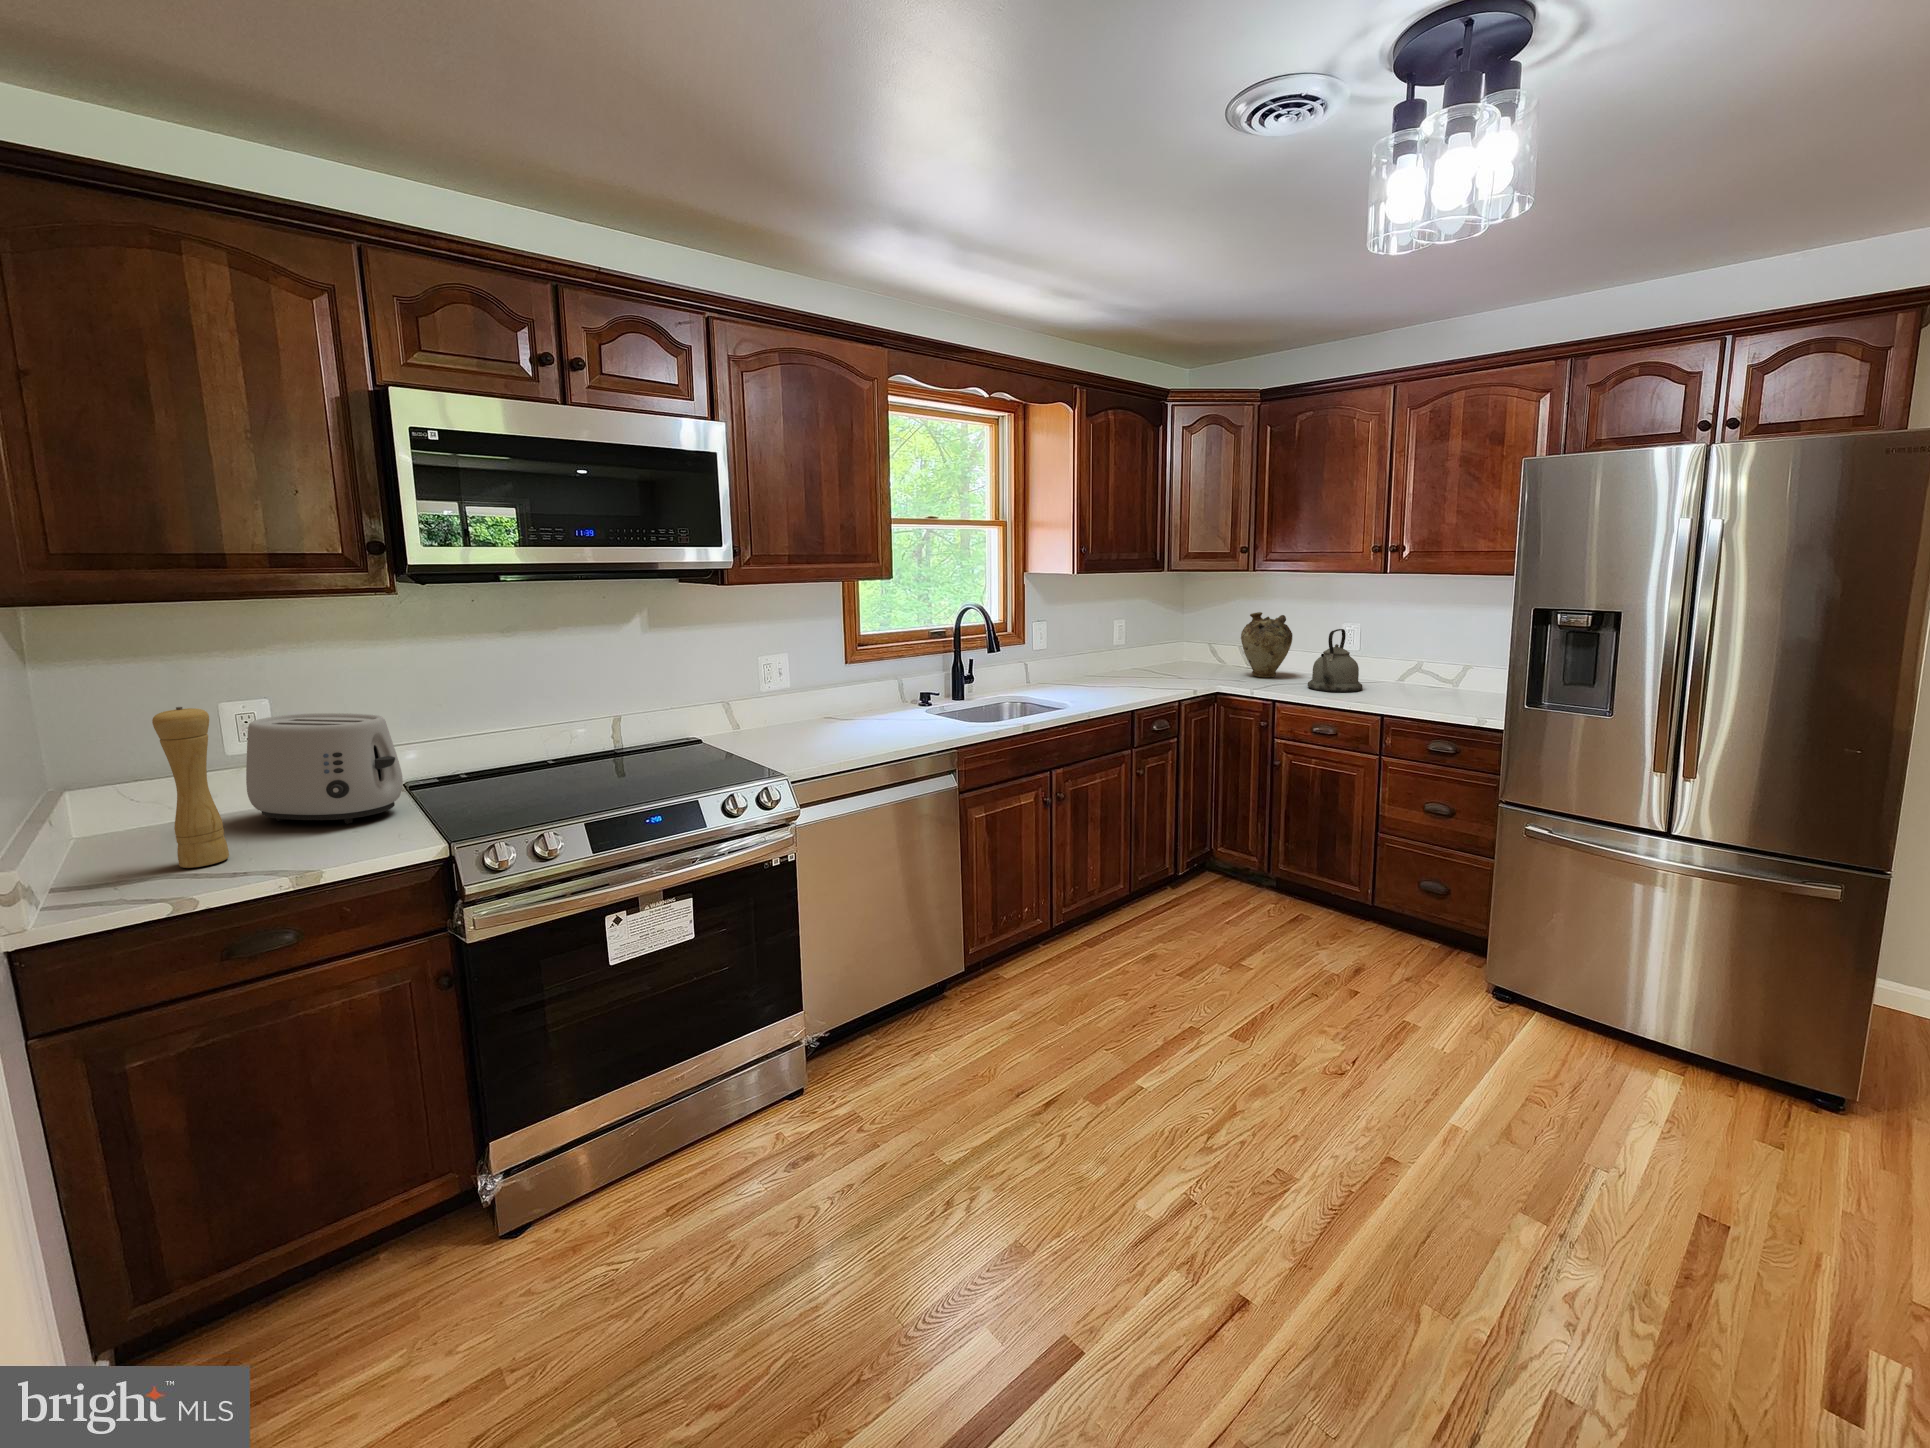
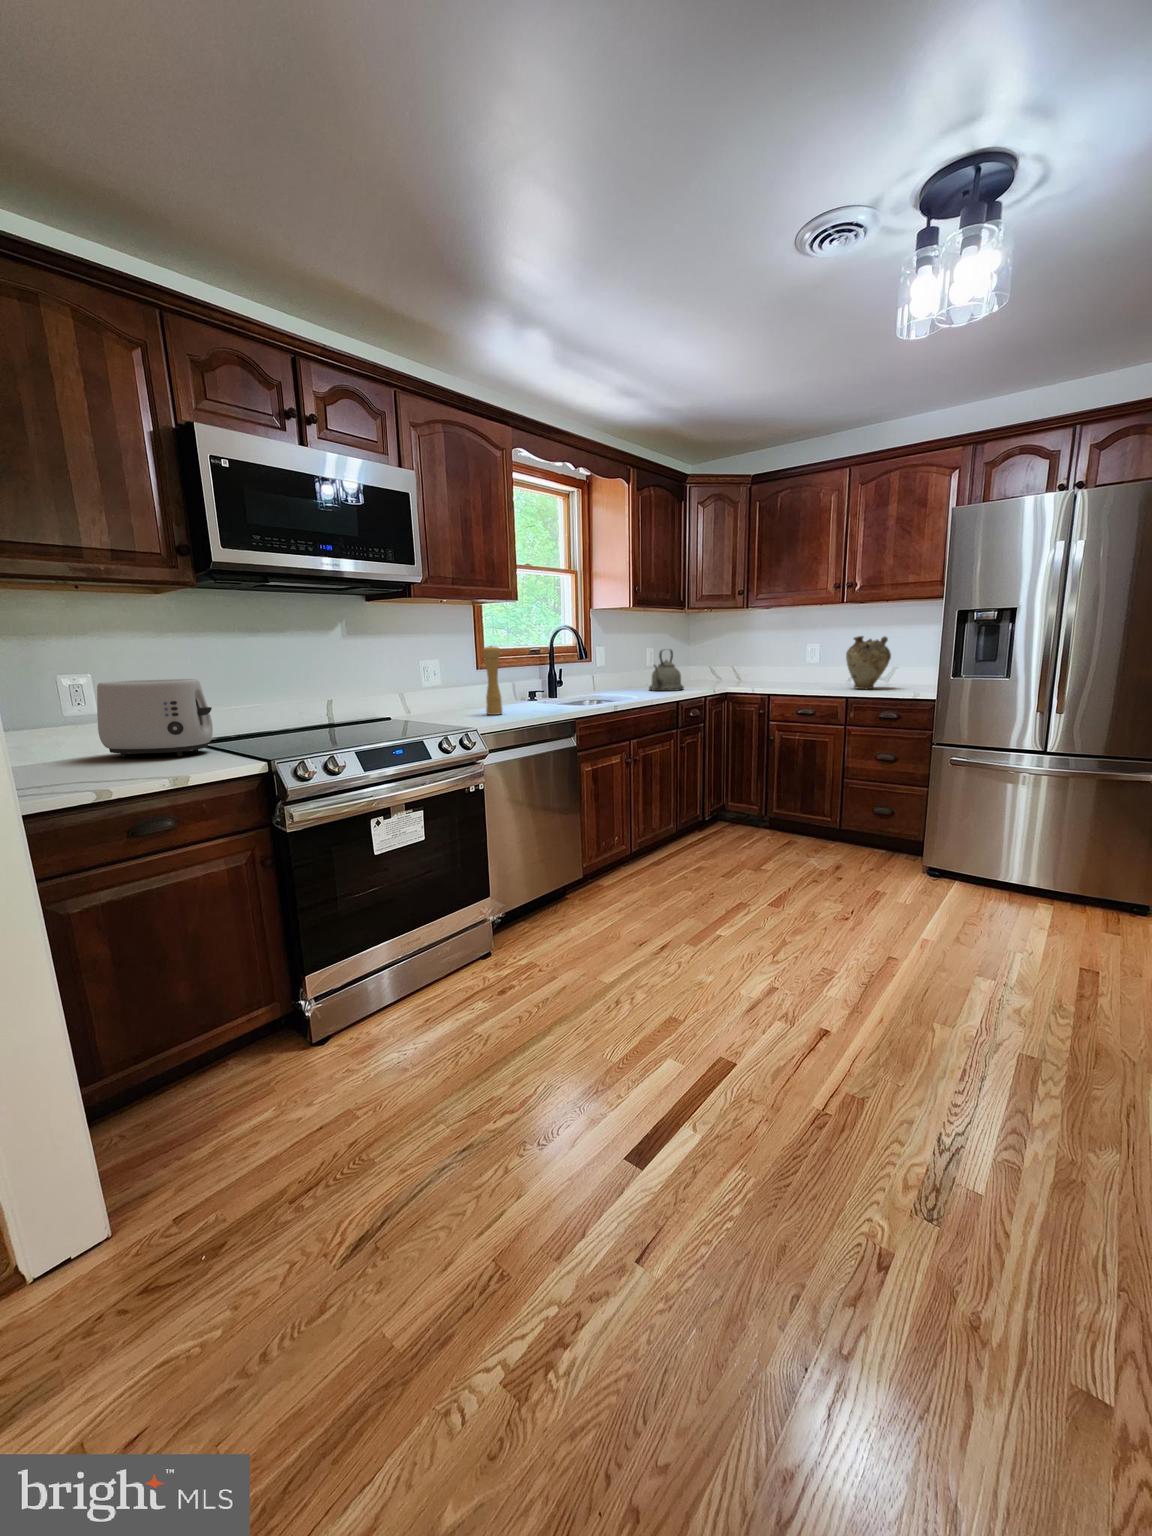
vase: present [1241,612,1292,678] -> present [846,636,891,689]
kettle: present [1308,629,1362,692] -> present [649,650,684,691]
pepper mill: present [152,707,229,868] -> present [483,646,502,715]

